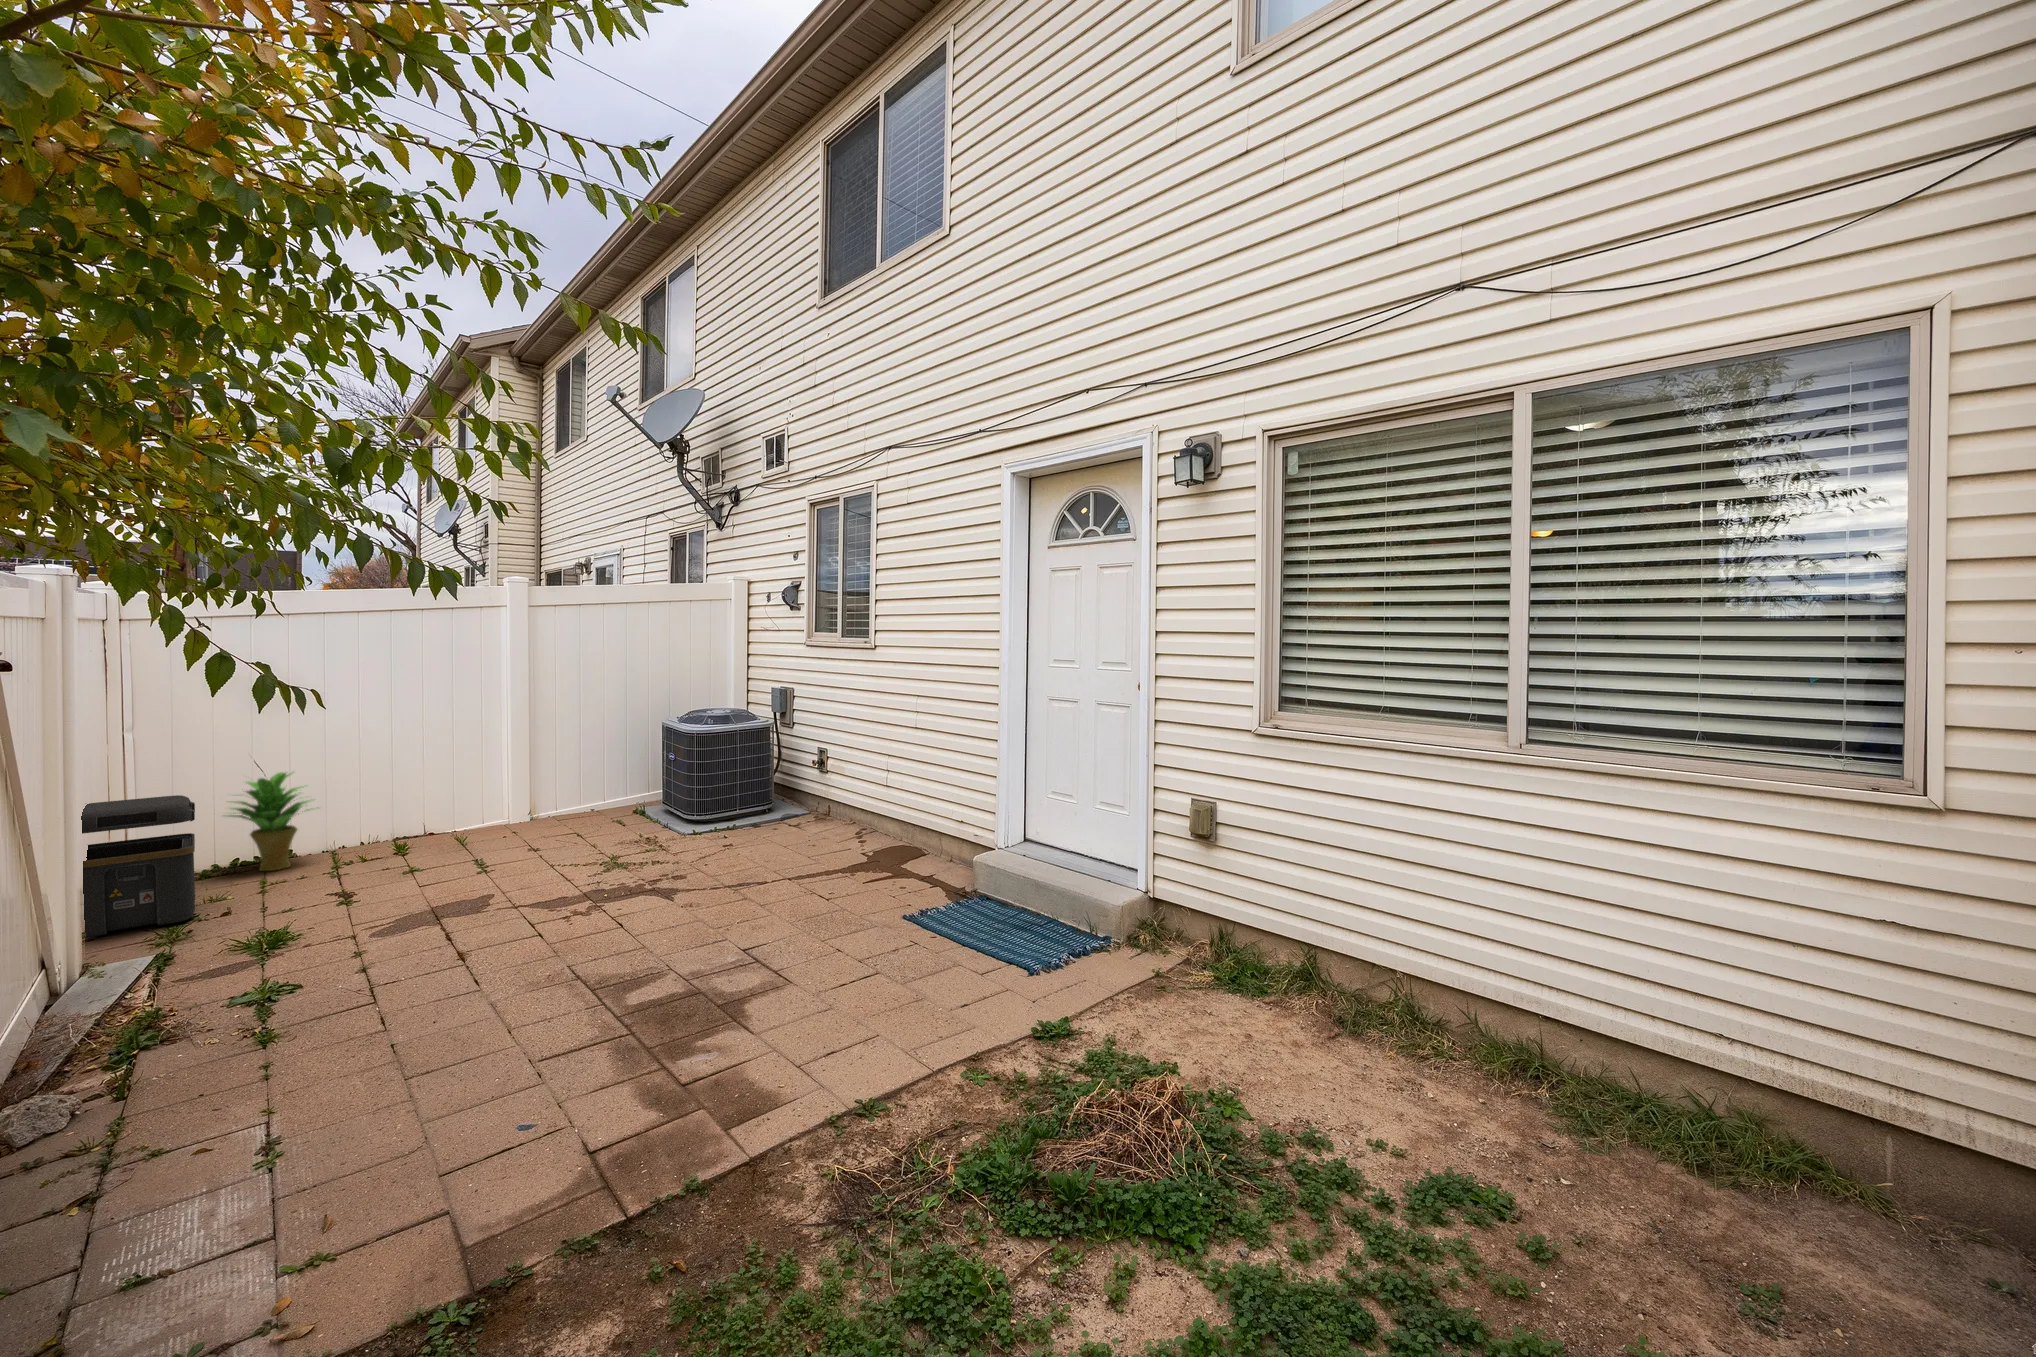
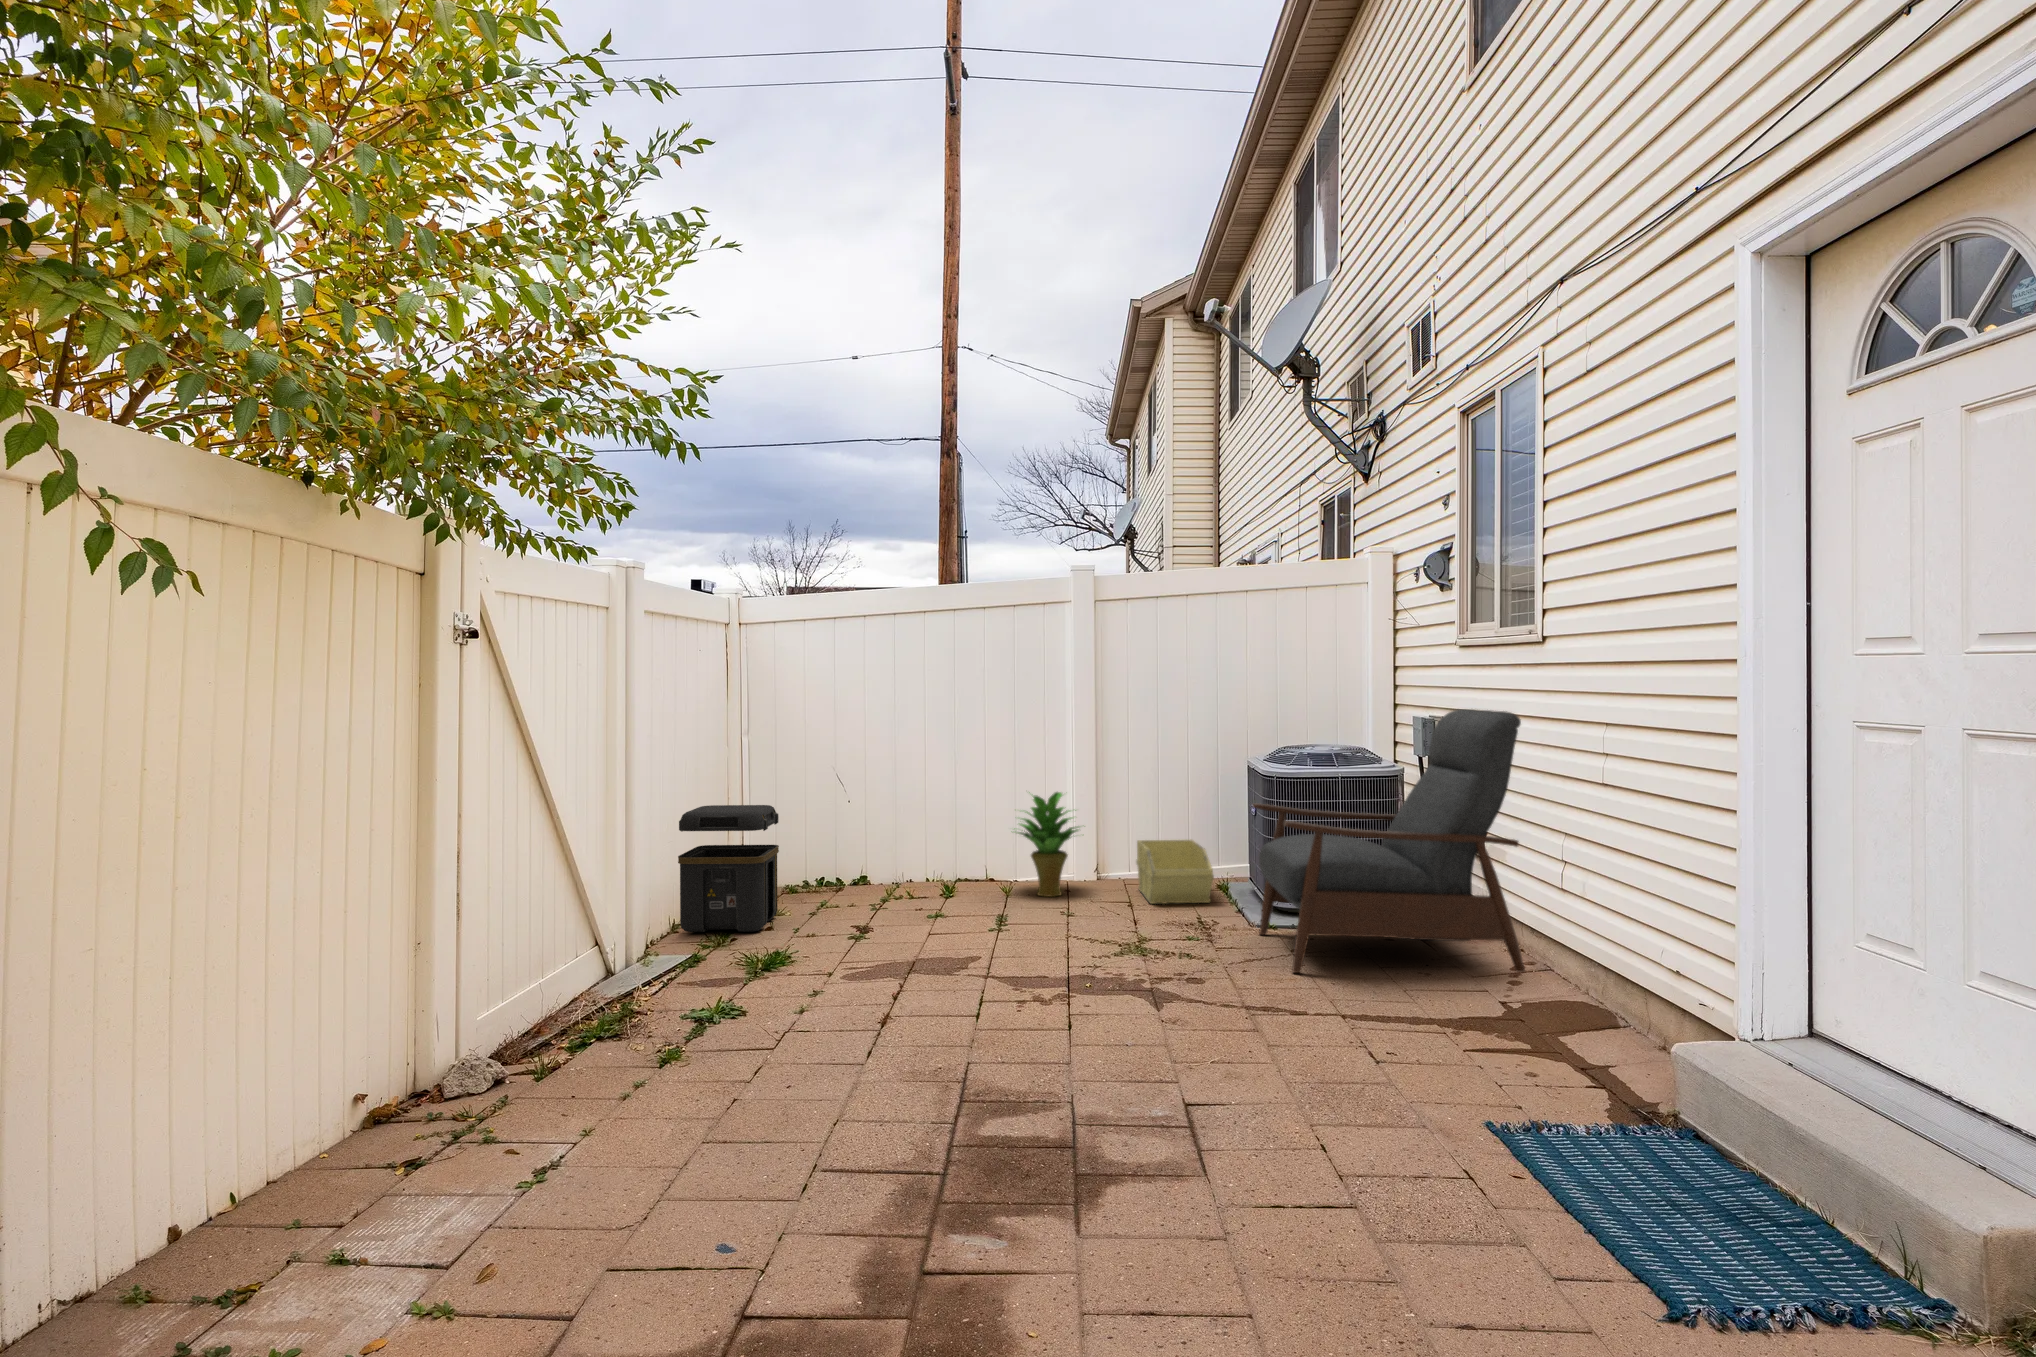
chair: none [684,686,861,860] -> present [1252,709,1525,973]
potted plant: present [230,772,319,871] -> present [1014,792,1079,897]
storage bin: none [562,780,638,832] -> present [1136,839,1214,904]

